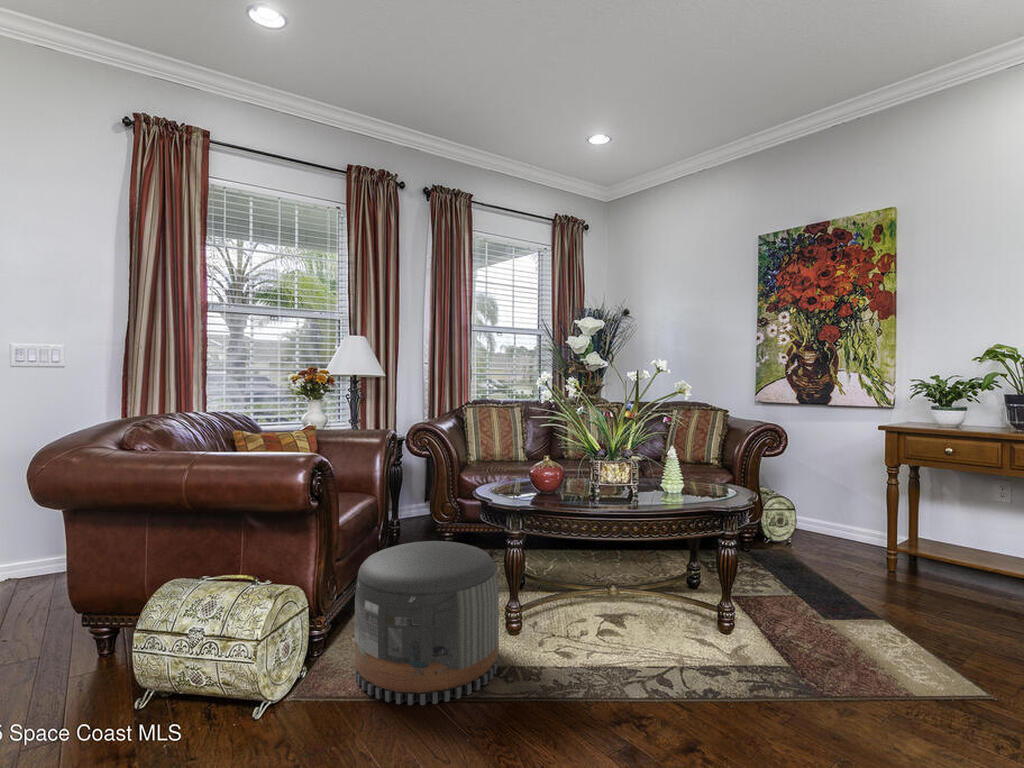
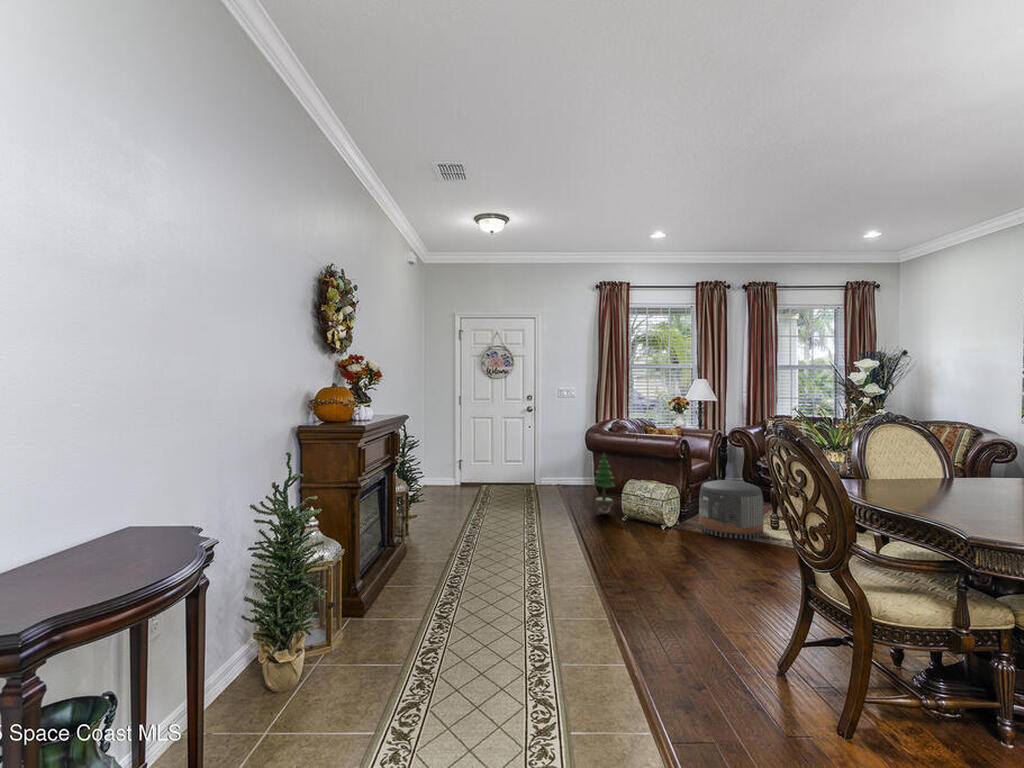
potted tree: none [42,507,125,689] -> present [593,453,615,514]

